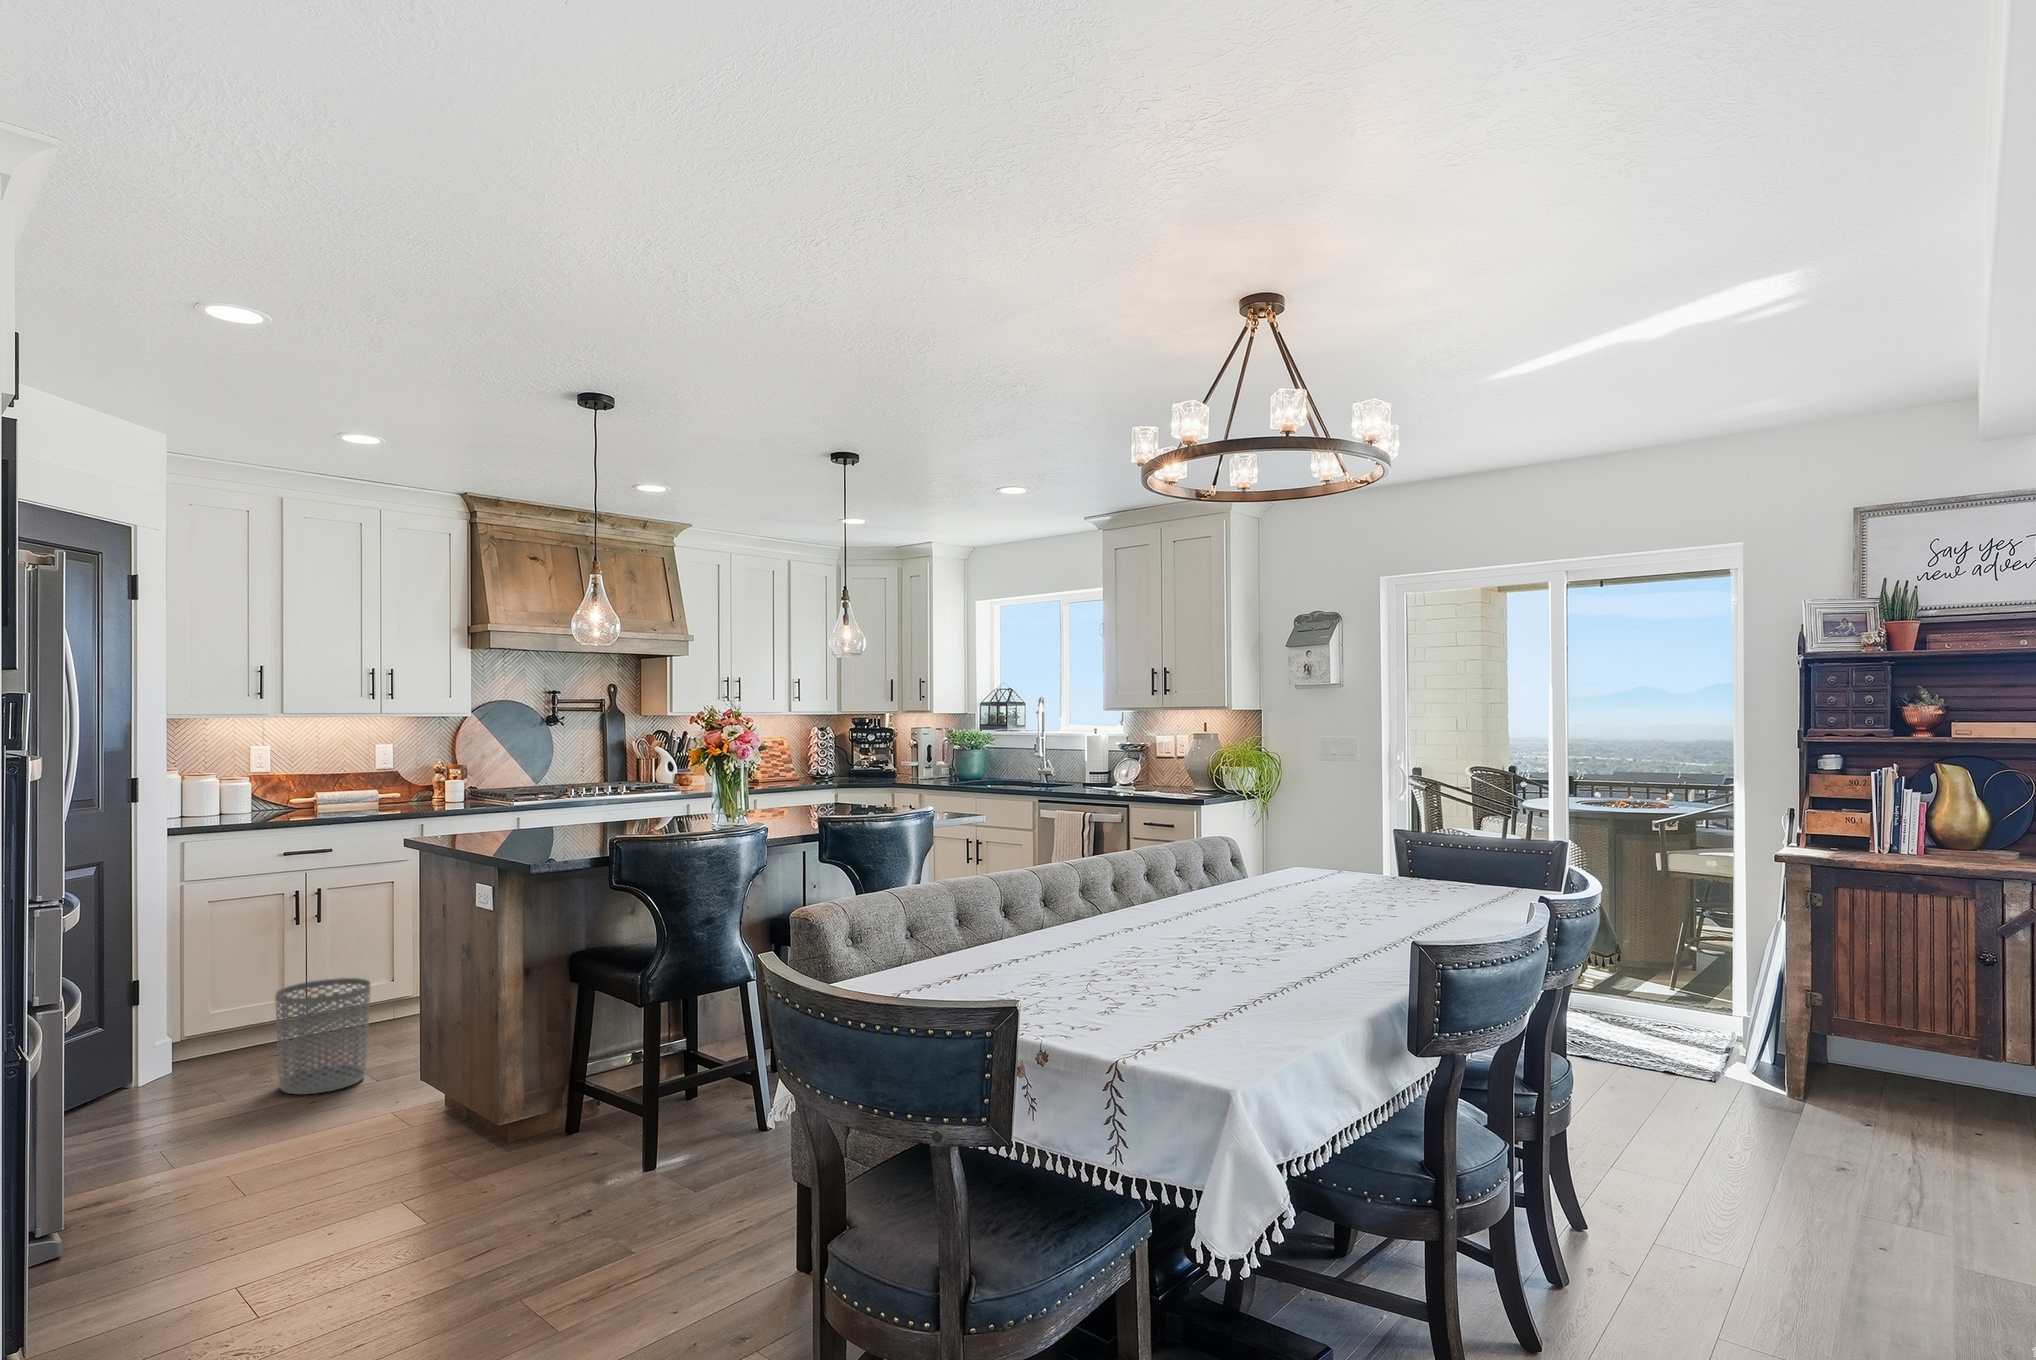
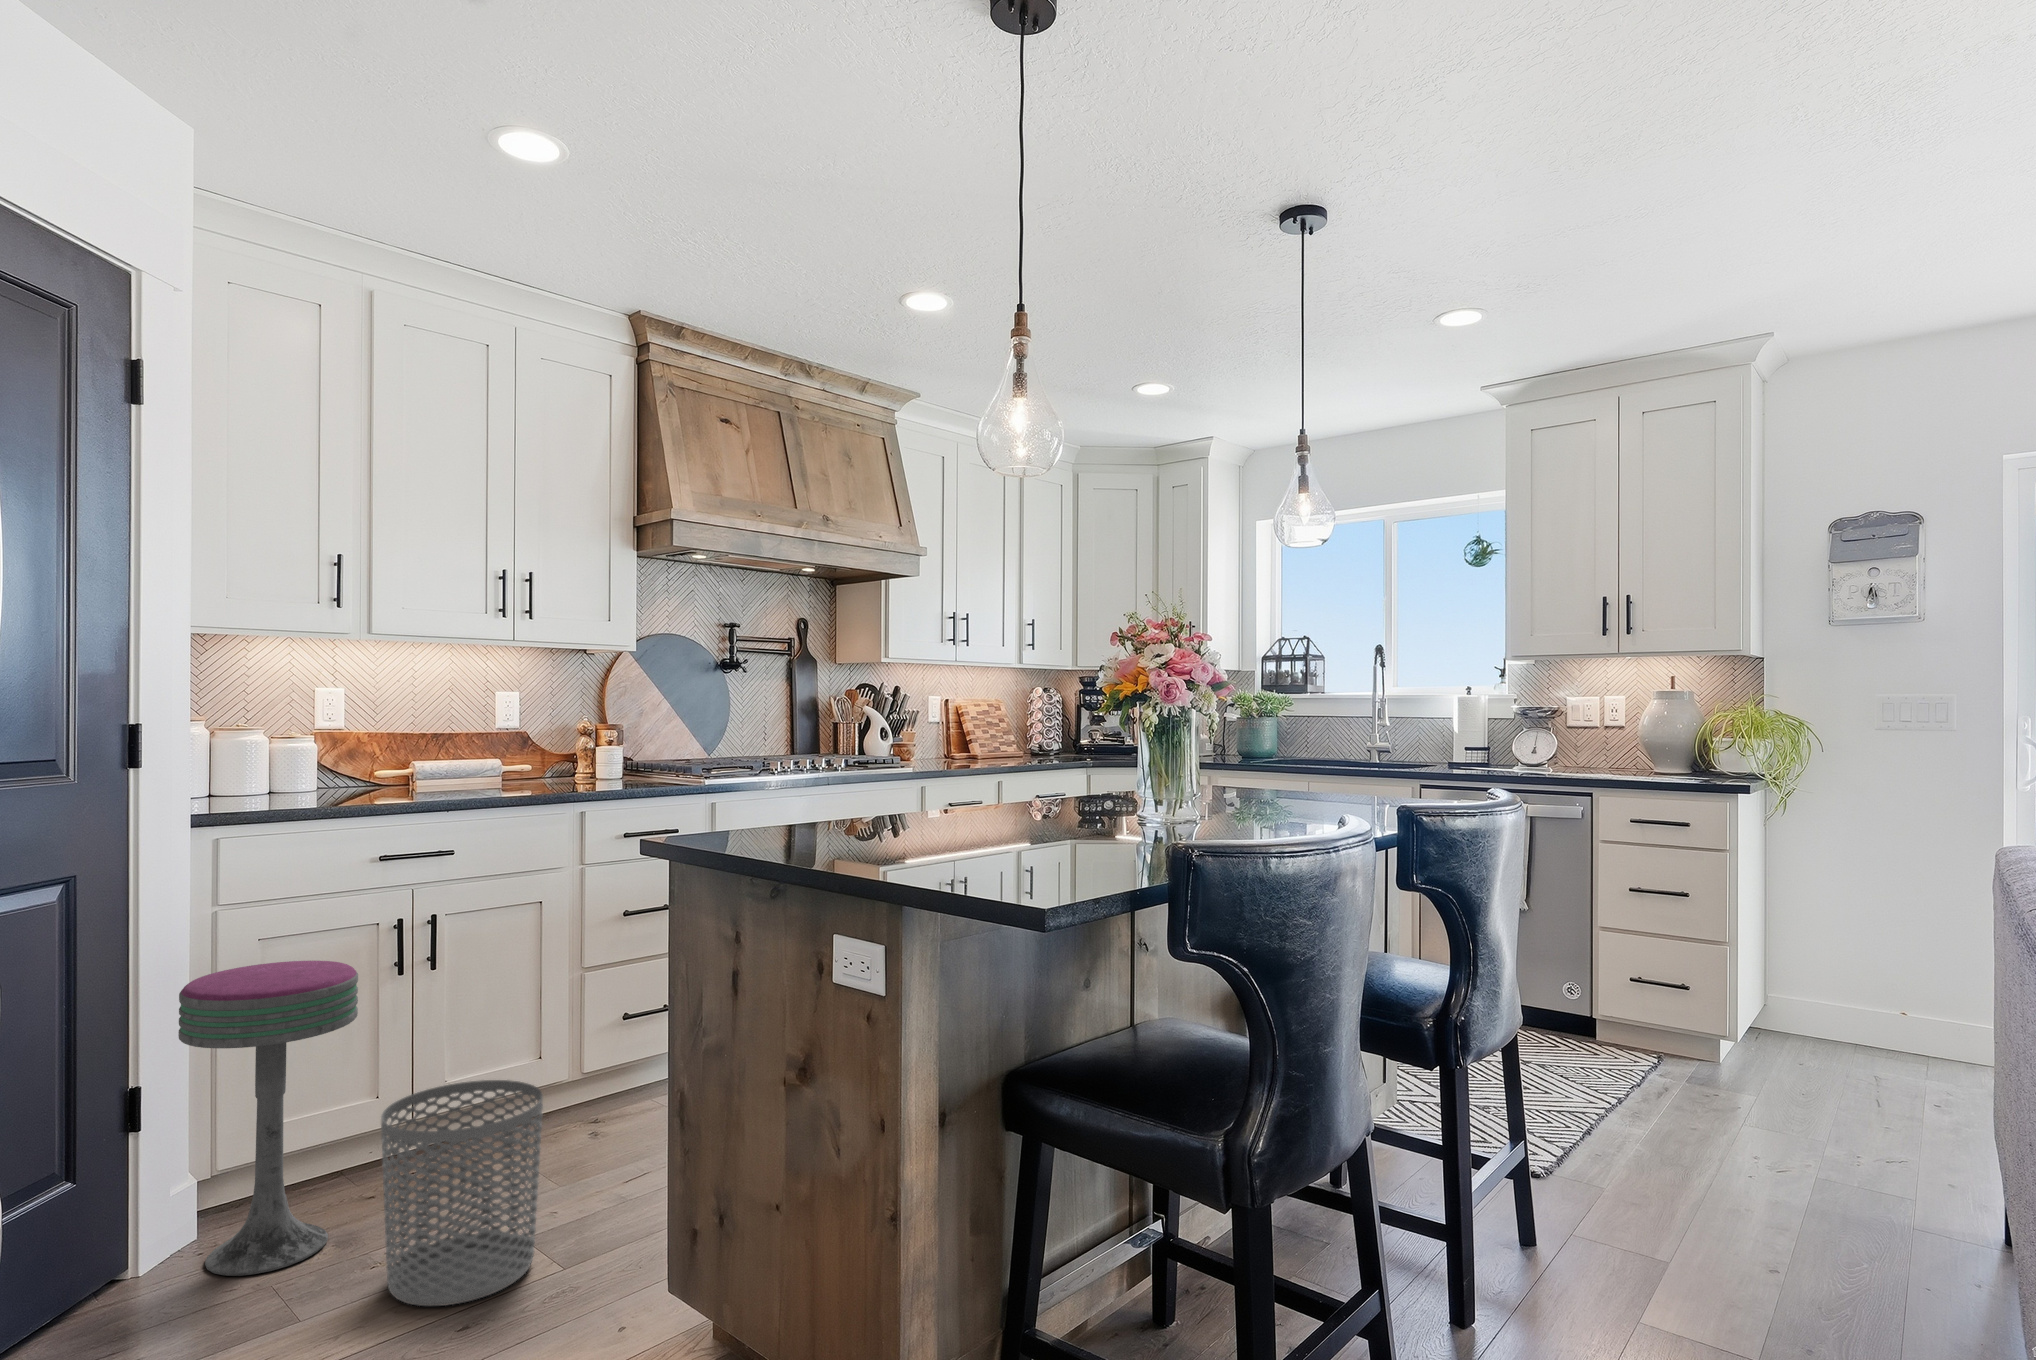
bar stool: none [162,913,267,1086] -> present [178,961,358,1276]

